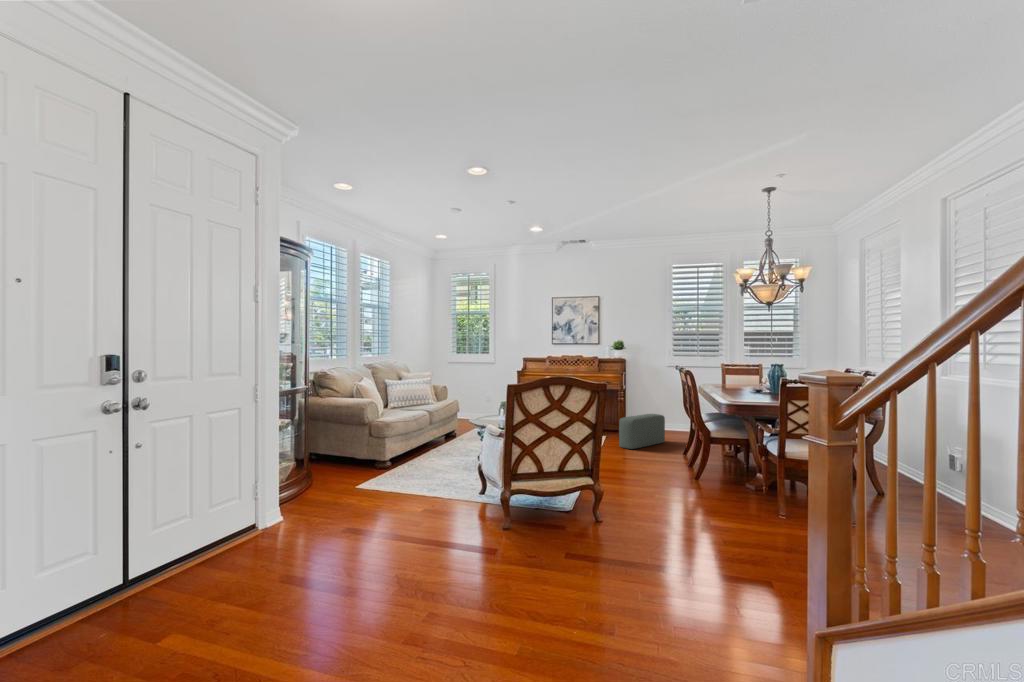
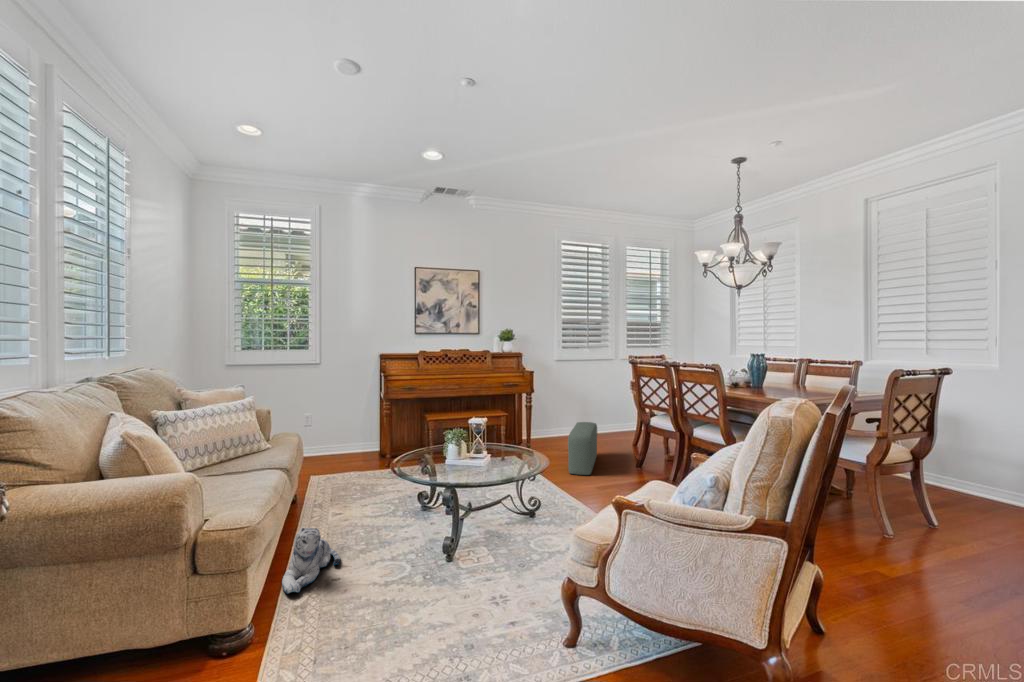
plush toy: none [412,434,444,459] -> present [282,528,340,594]

